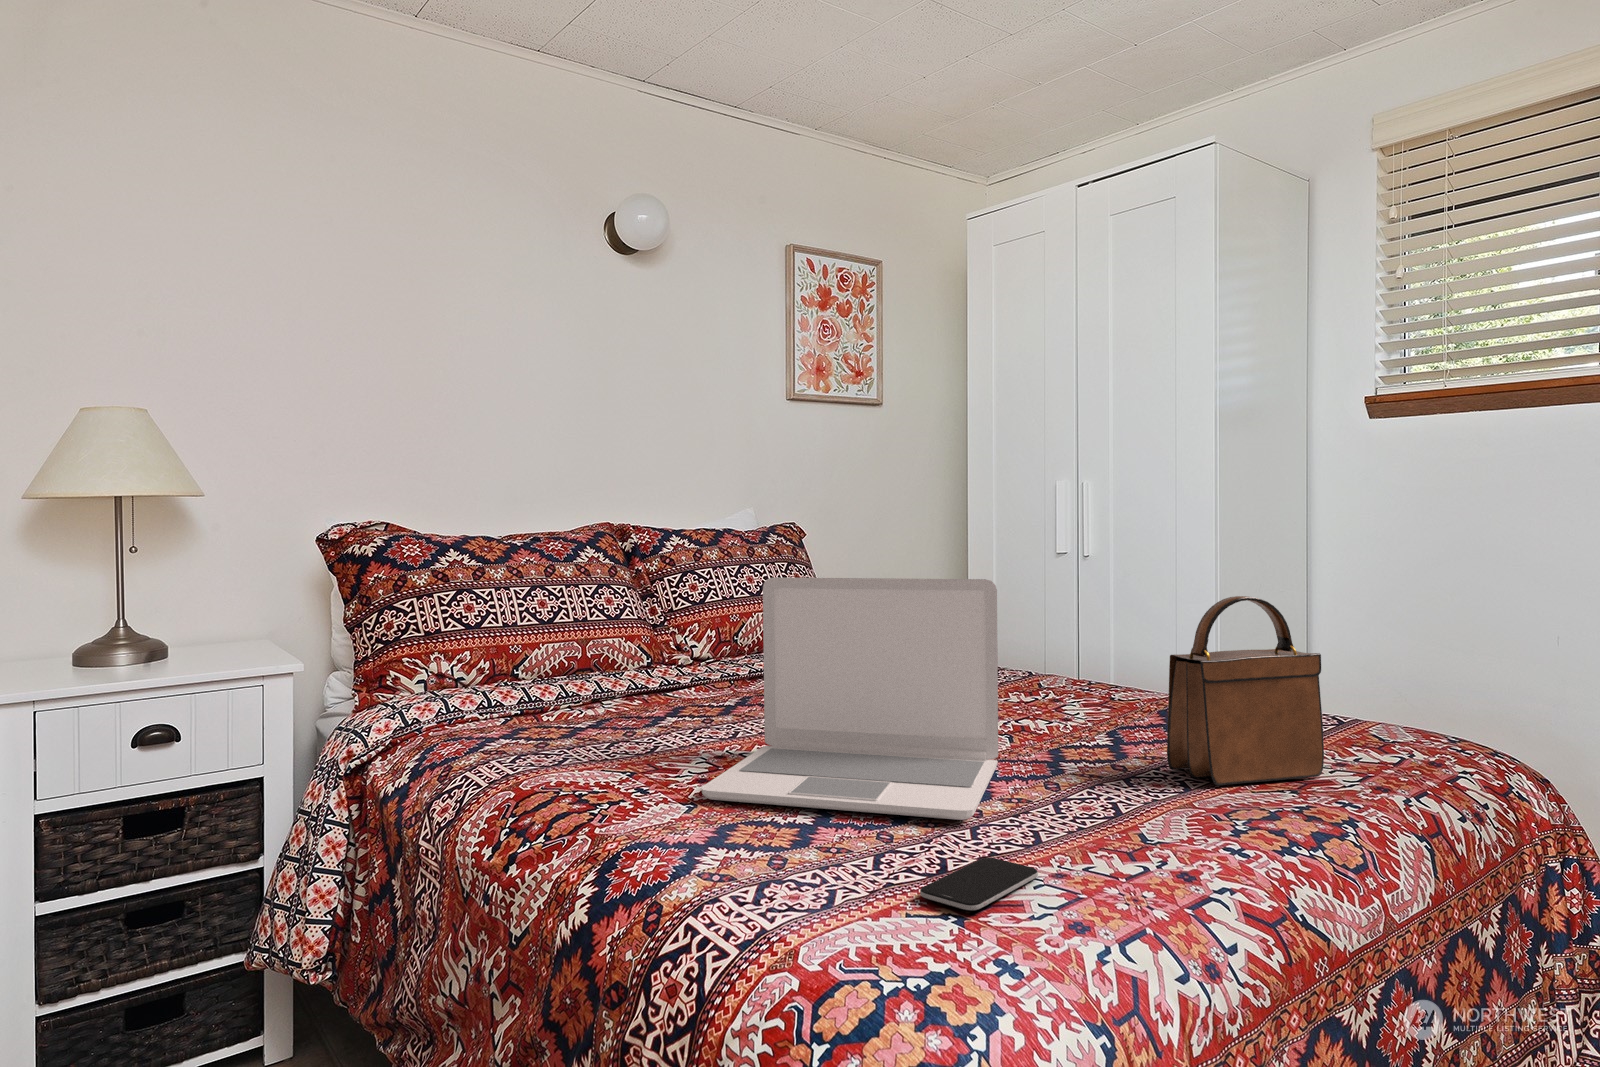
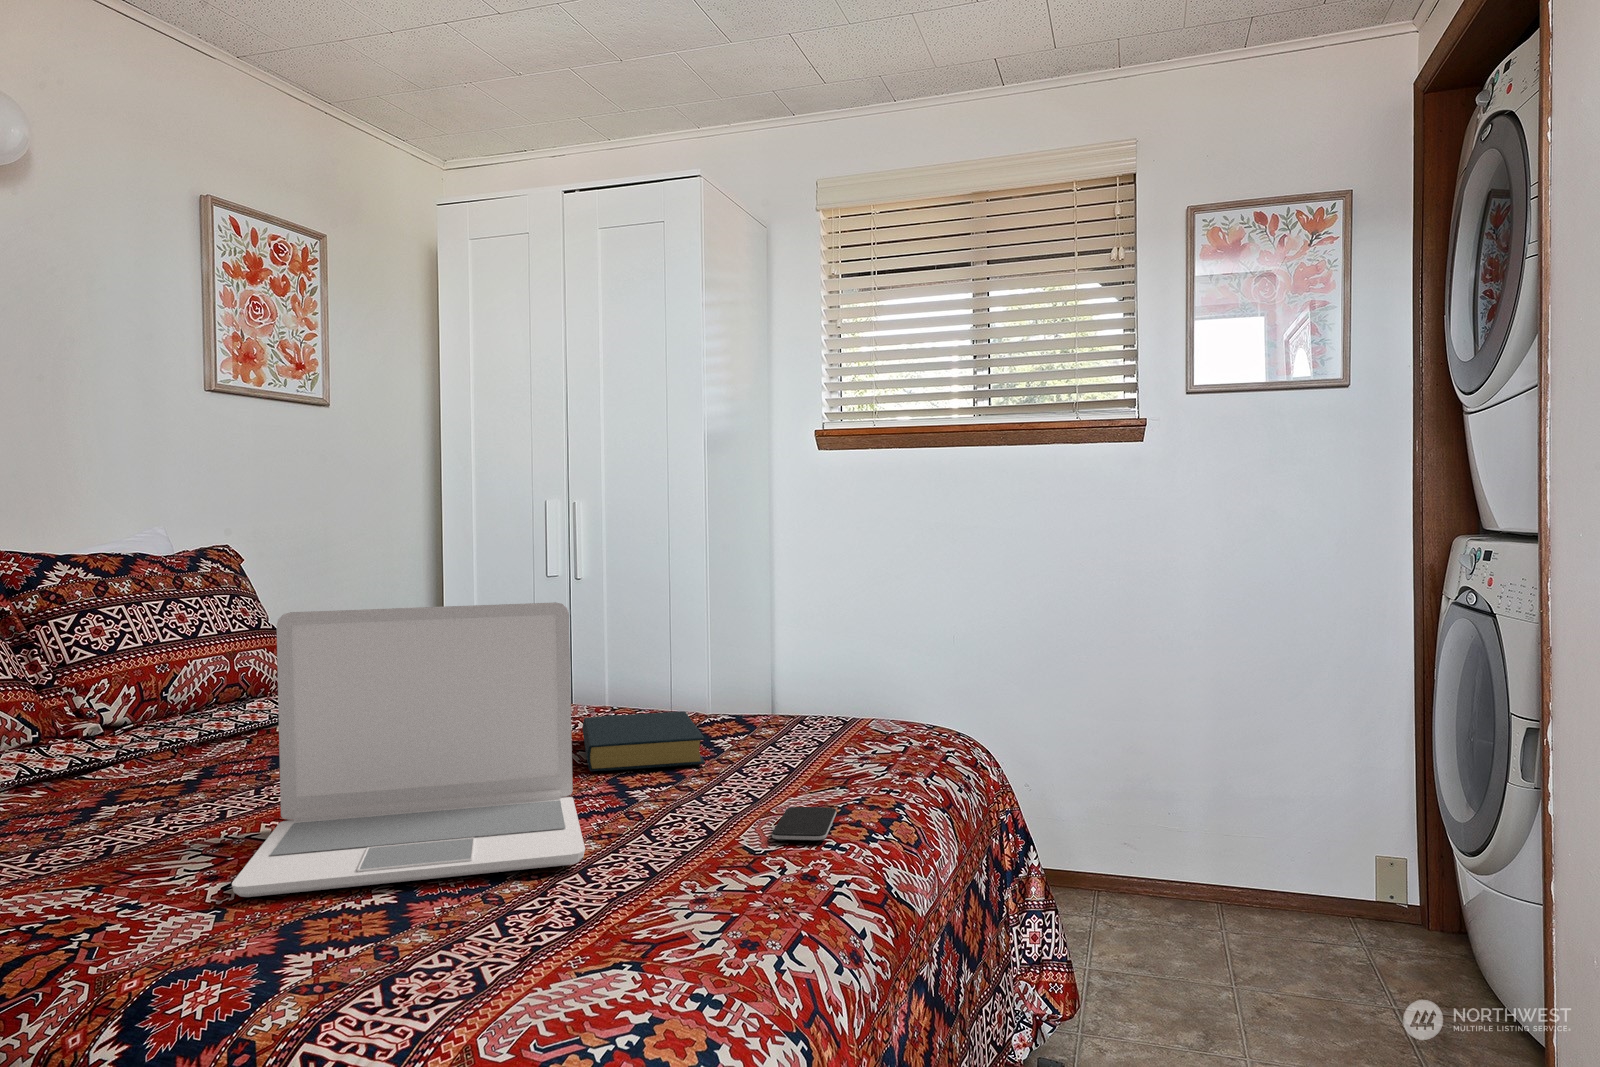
handbag: present [1167,596,1324,786] -> none [731,608,861,790]
hardback book: none [1032,690,1151,748] -> present [583,711,706,771]
smartphone: present [920,858,1038,911] -> present [772,807,836,841]

